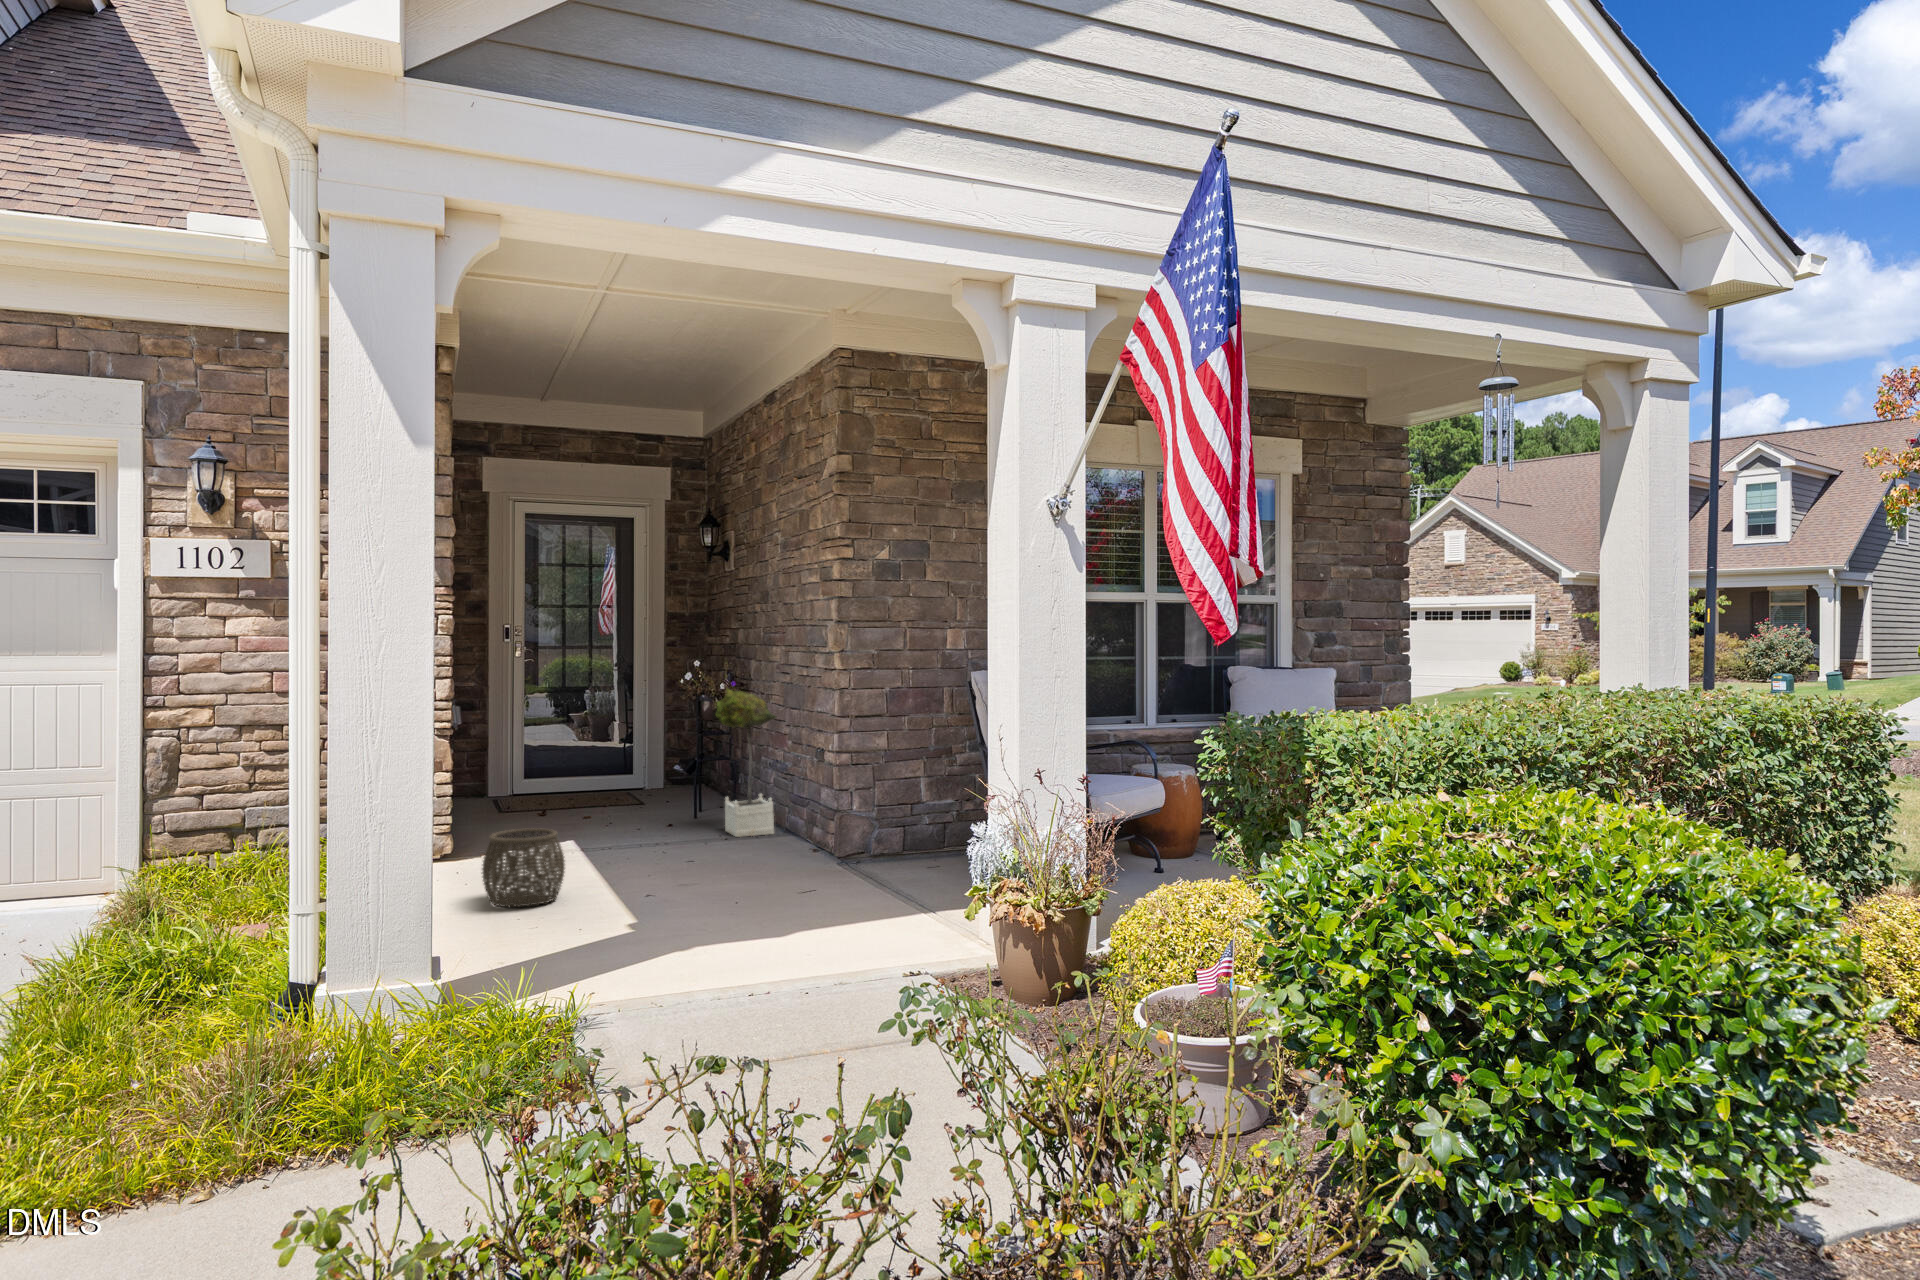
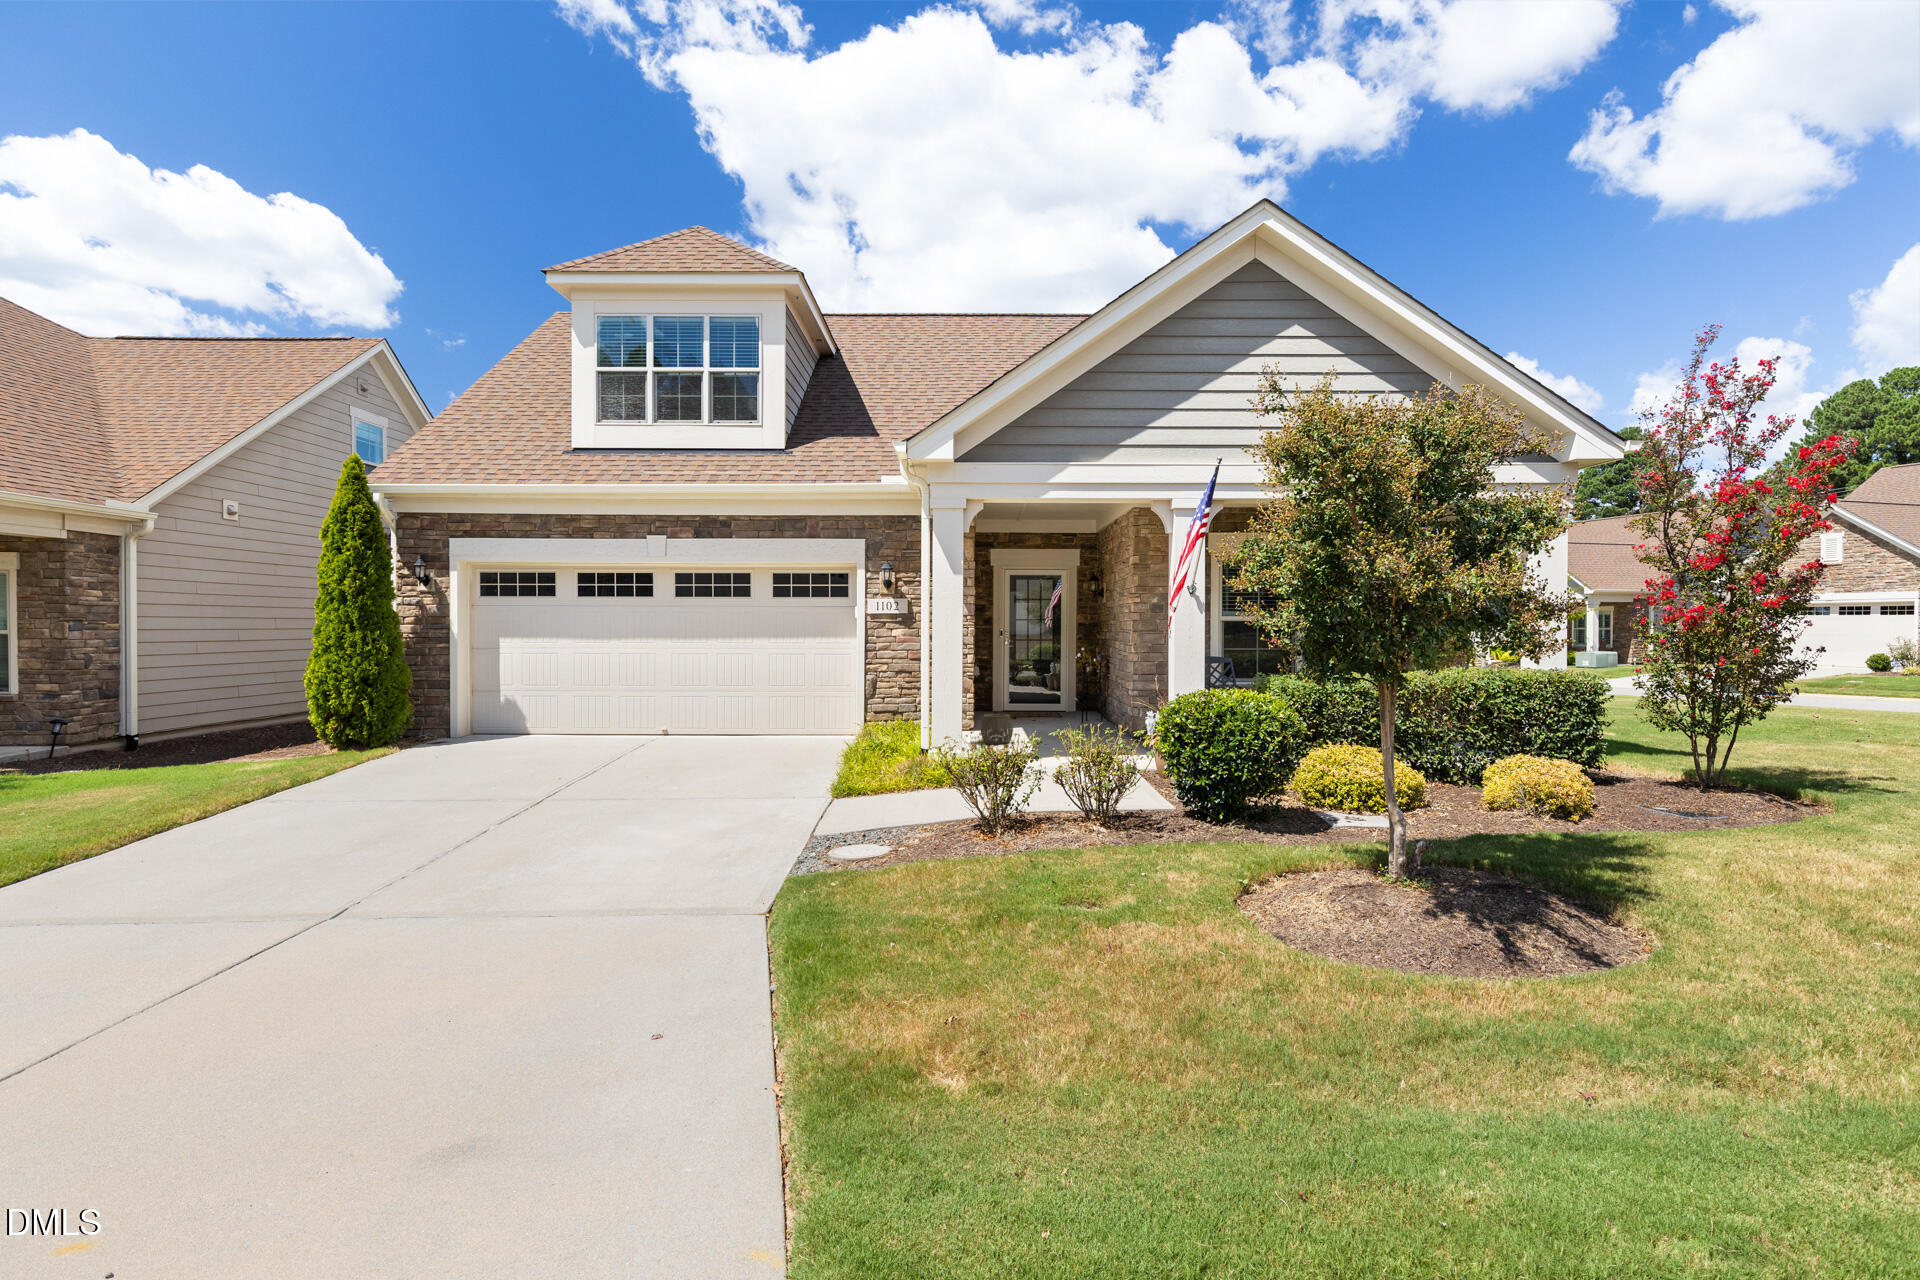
potted tree: present [716,689,776,837] -> none [1094,659,1124,731]

